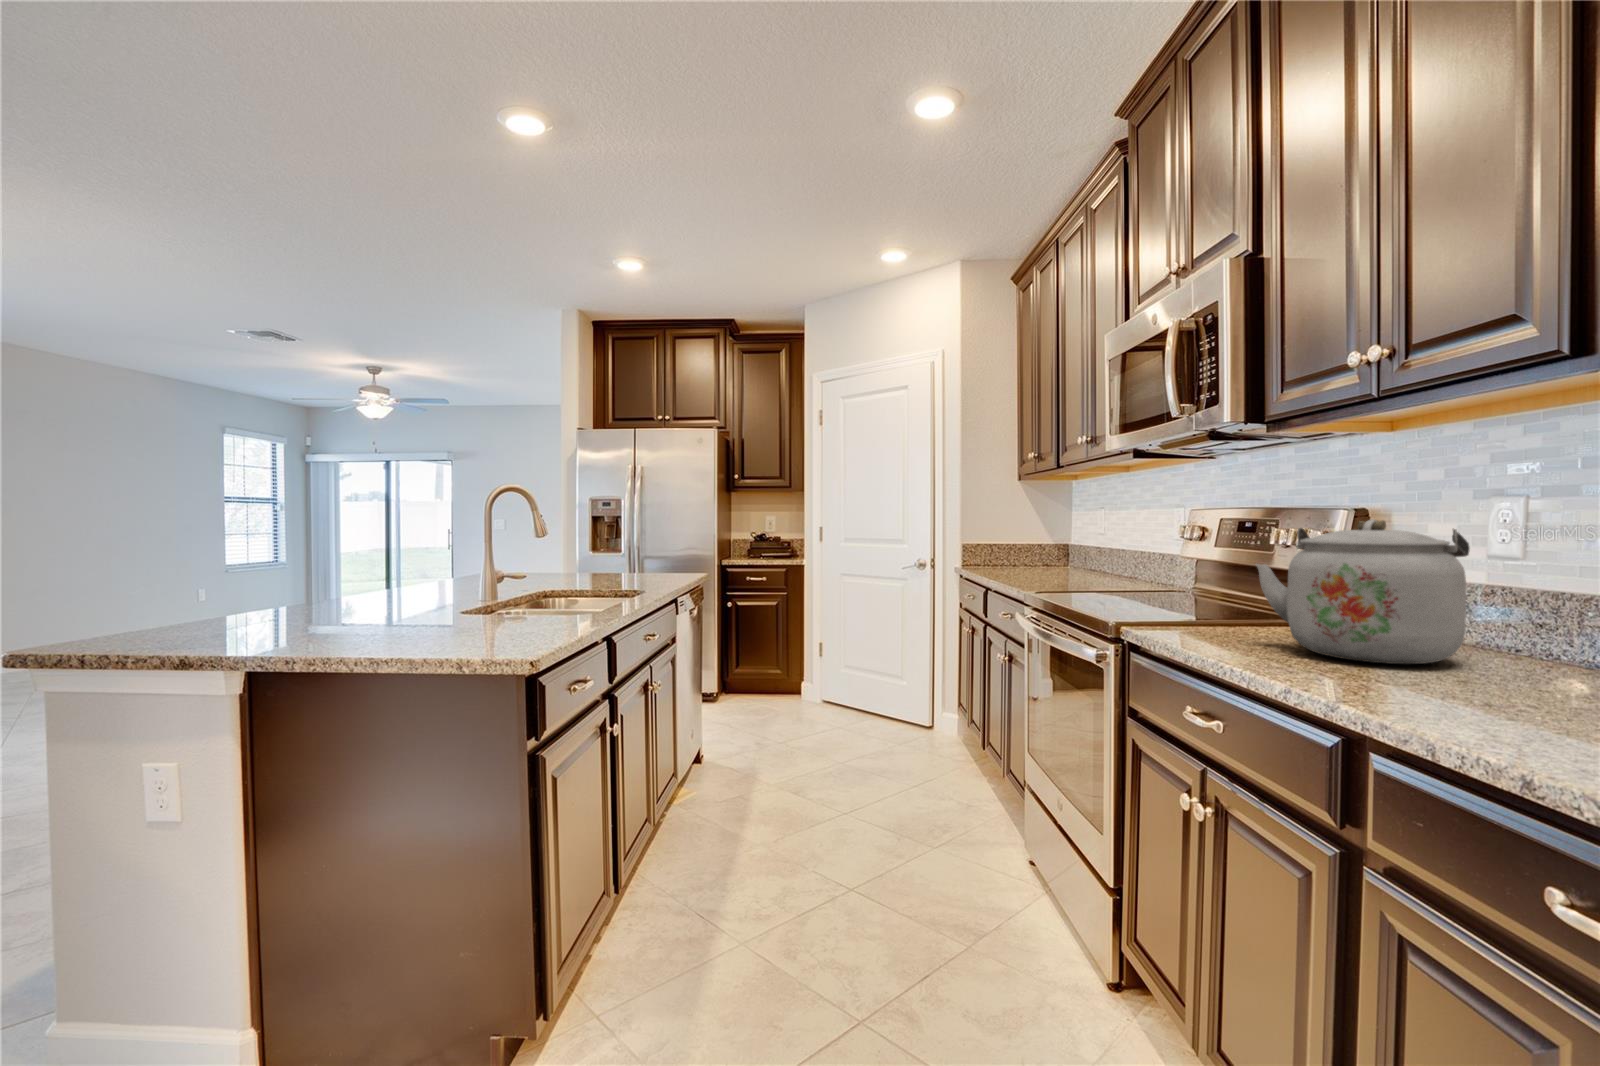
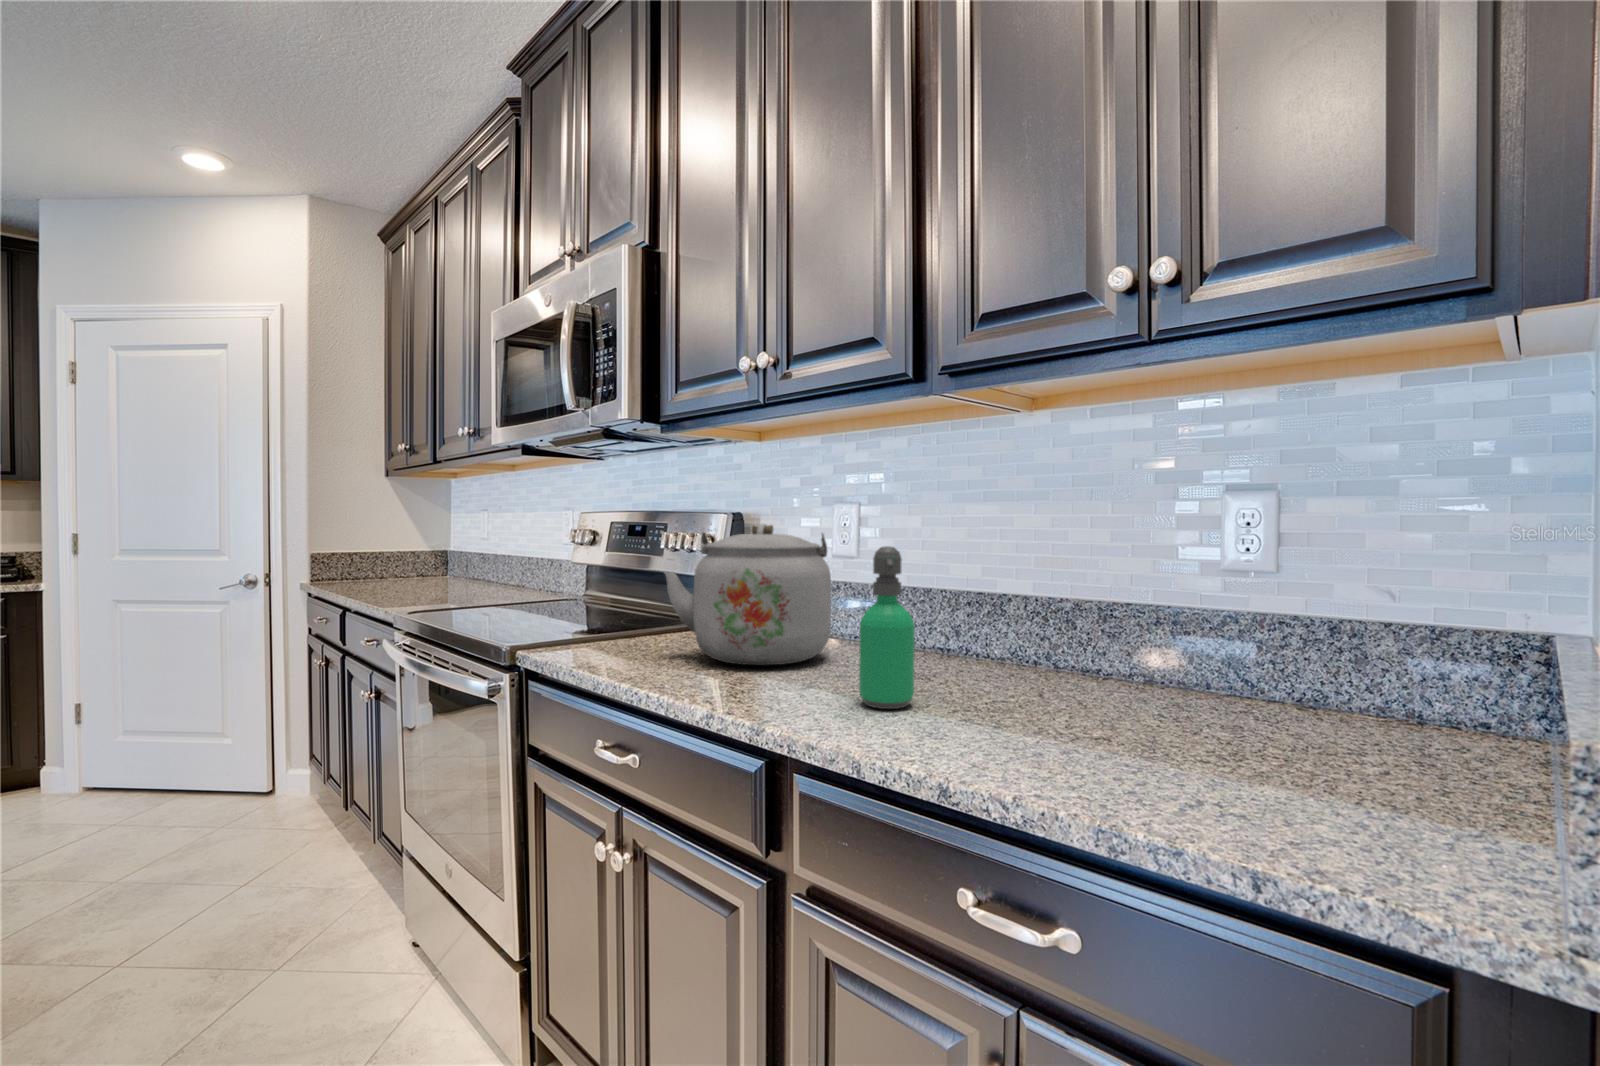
soap dispenser: none [1469,543,1551,716] -> present [859,546,915,709]

